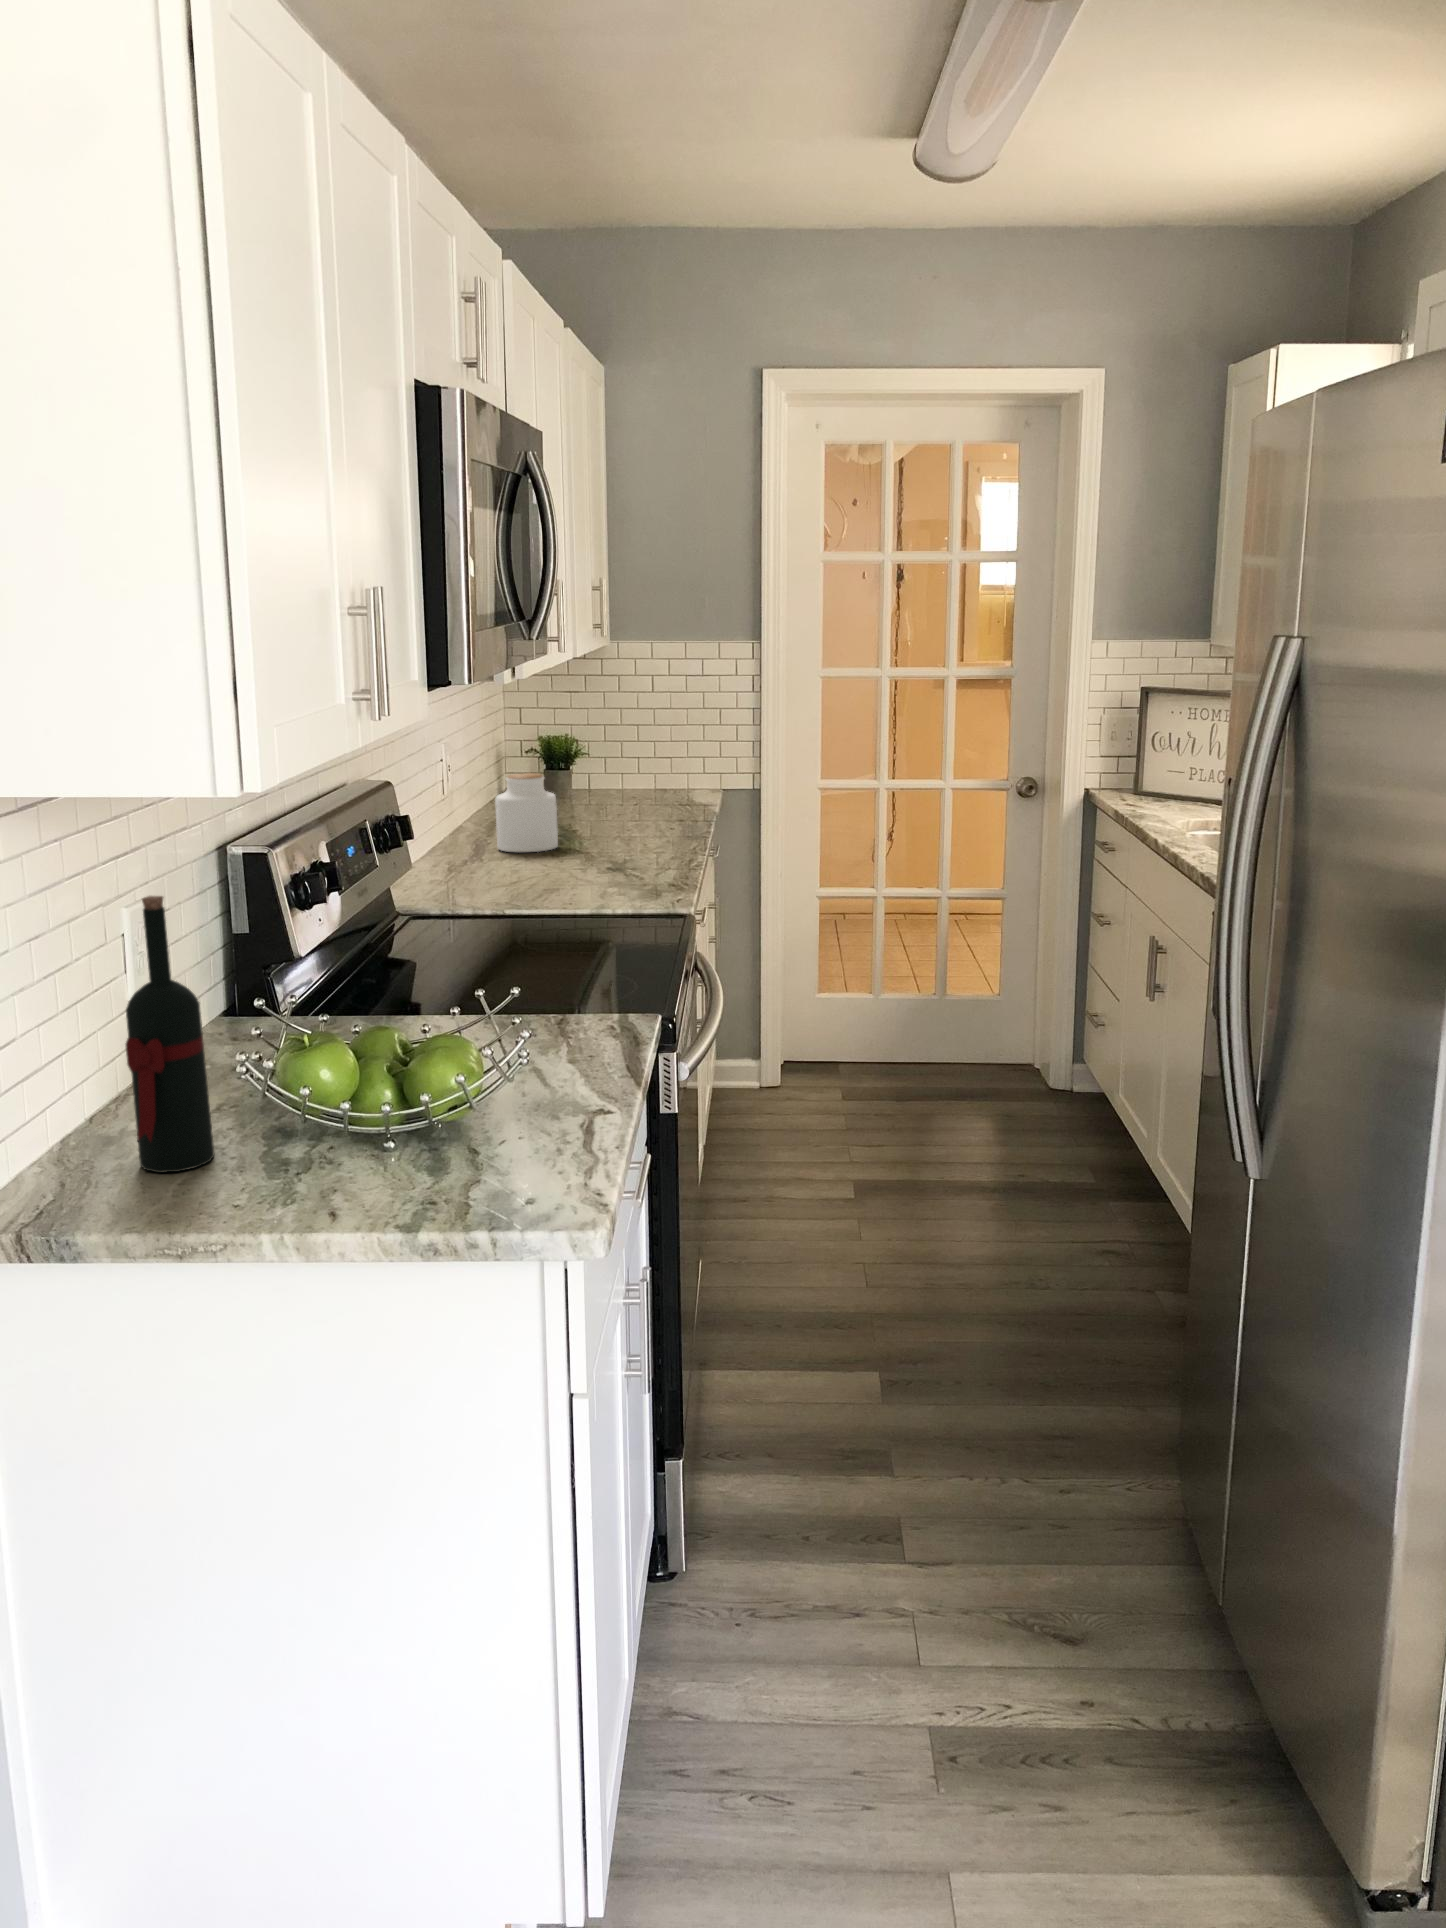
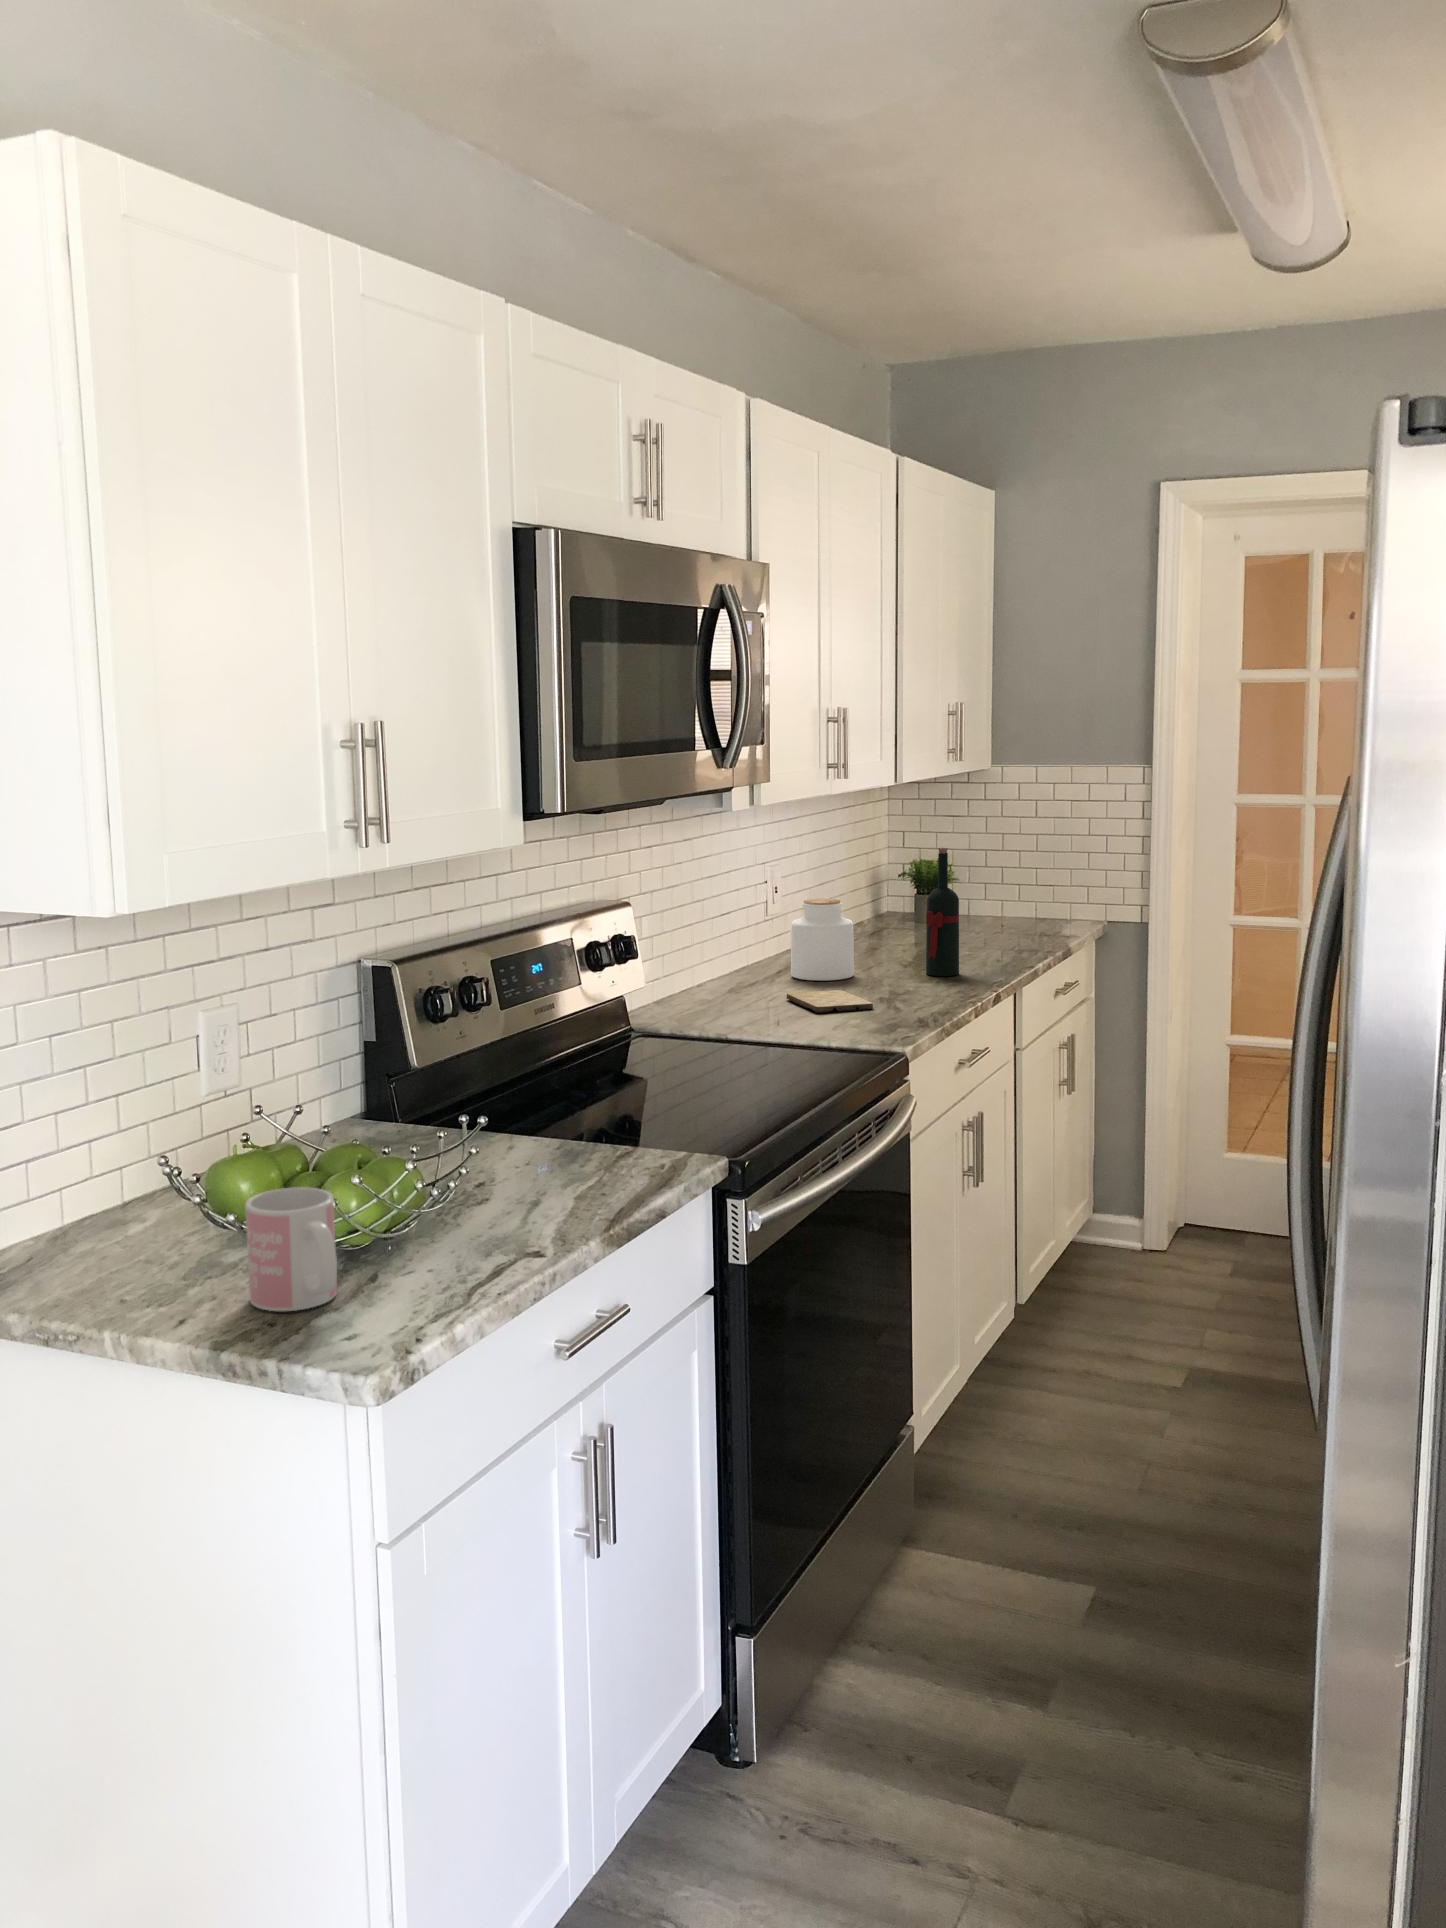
cutting board: none [524,858,617,880] -> present [786,990,873,1013]
wine bottle: present [126,896,214,1173] -> present [926,848,959,976]
mug: none [375,1063,497,1190] -> present [245,1187,337,1311]

